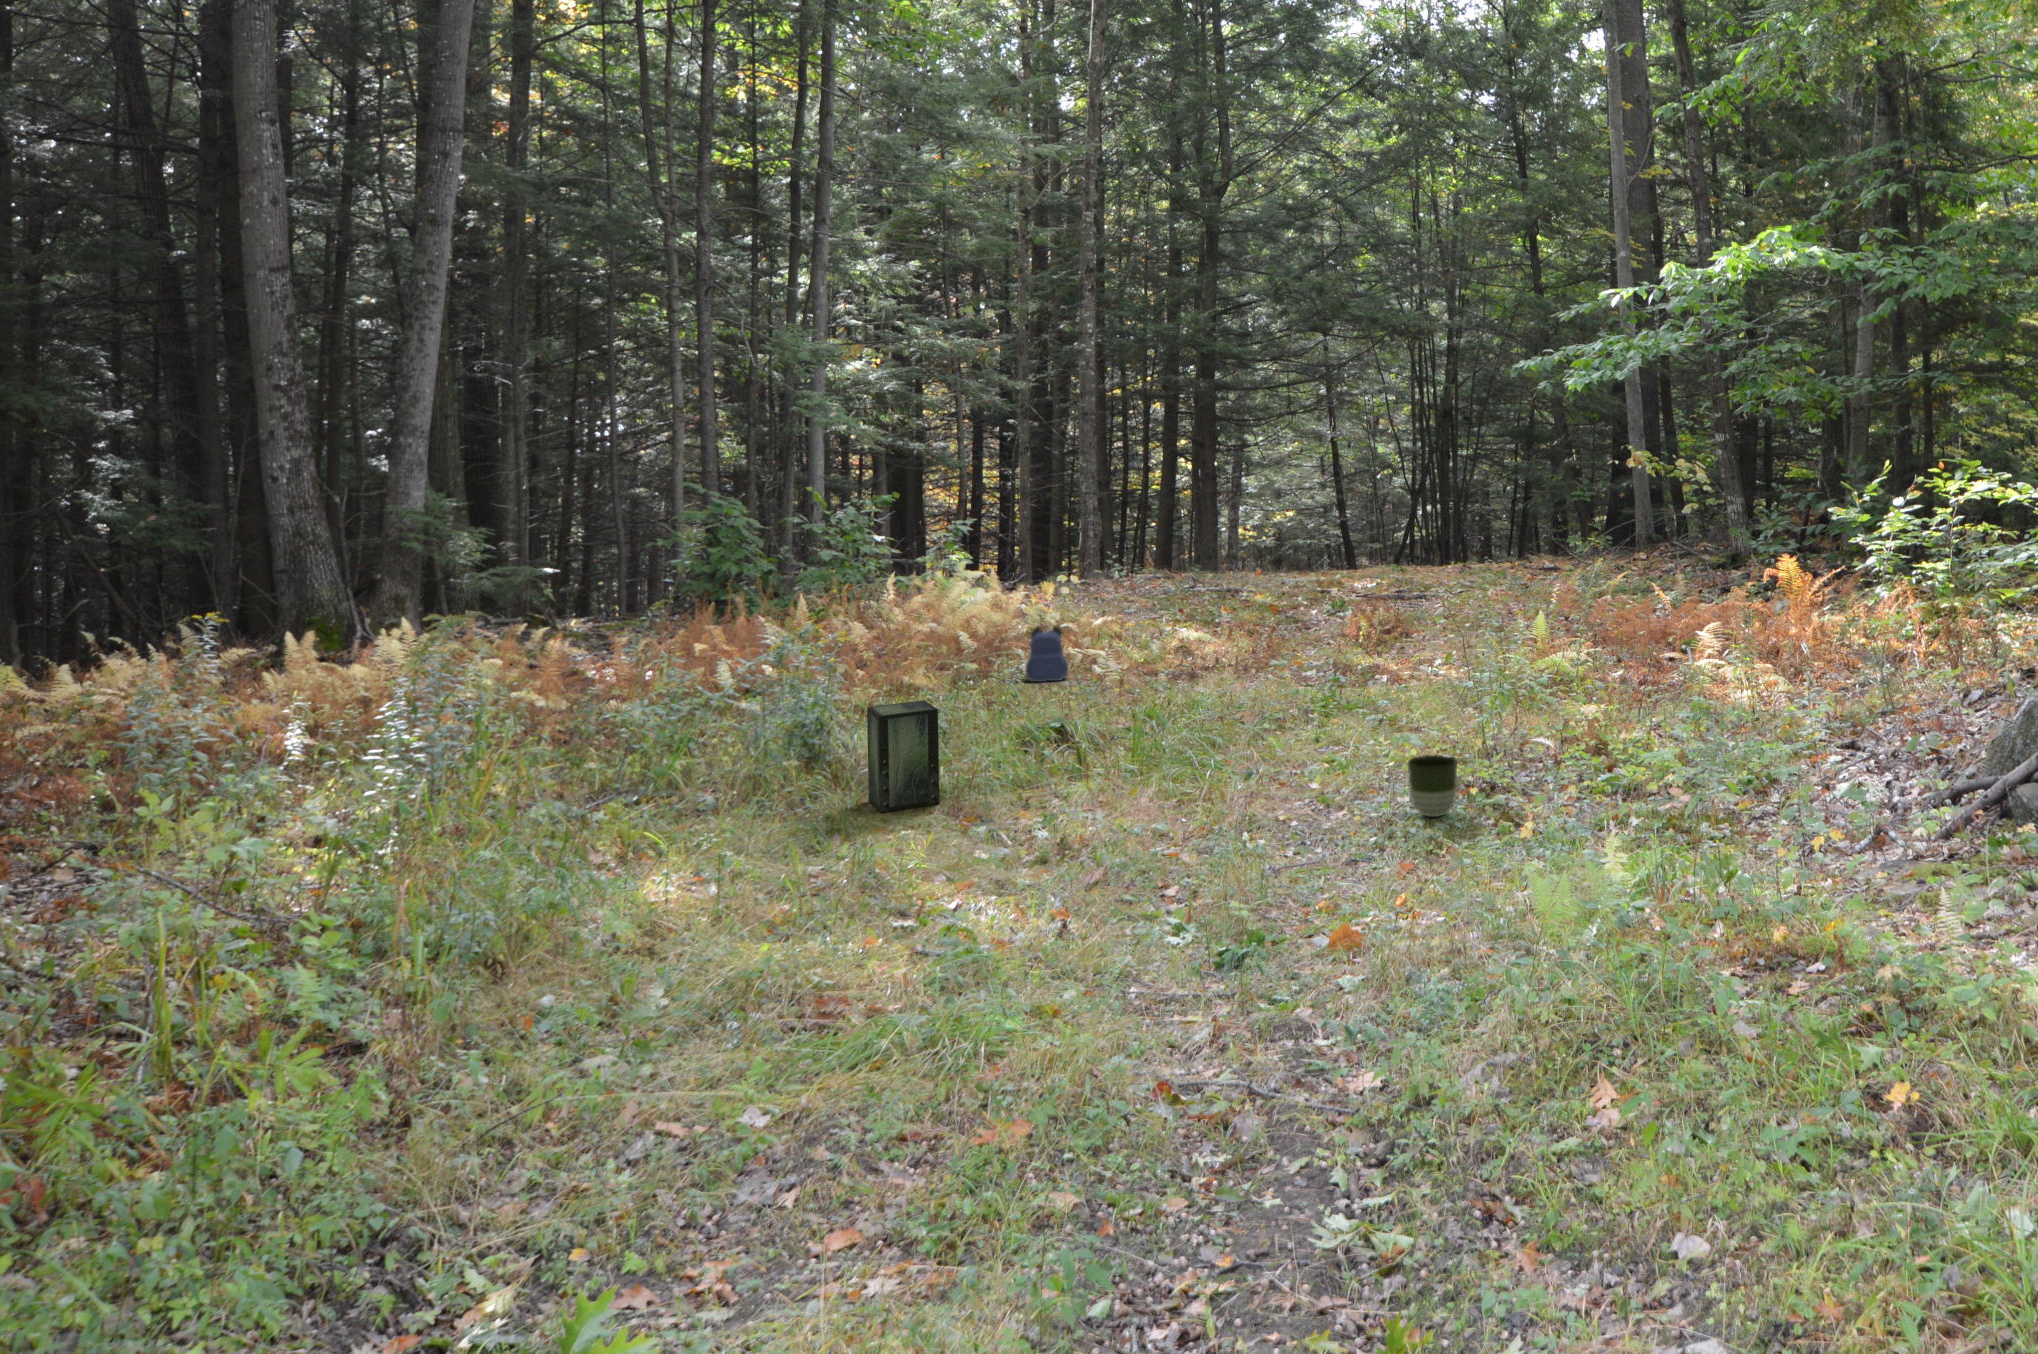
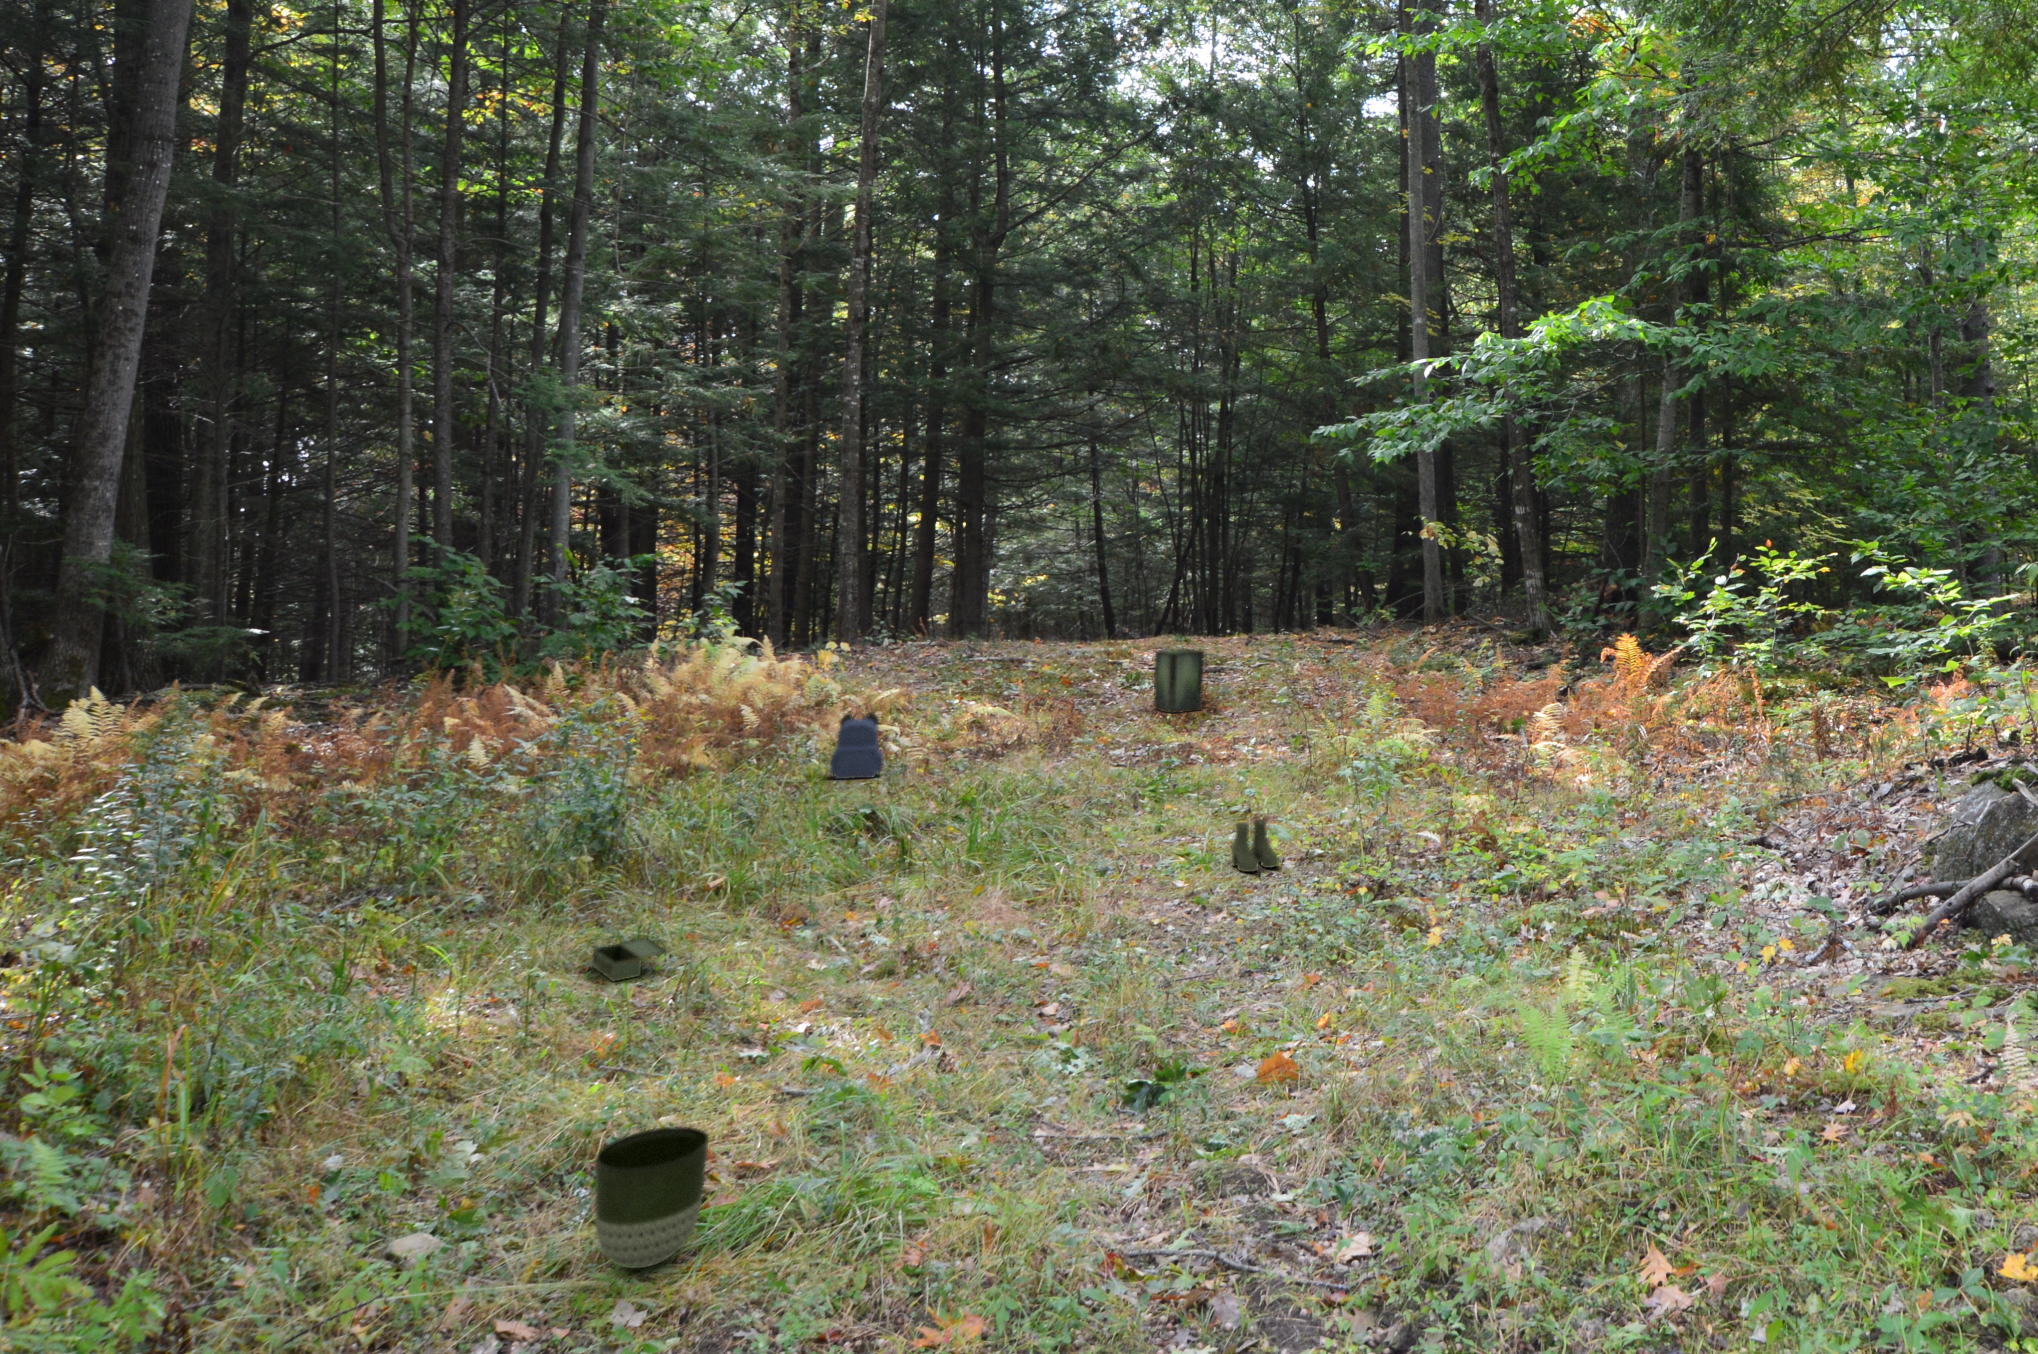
storage box: present [867,700,940,813] -> present [1153,649,1204,713]
boots: none [1349,715,1390,759] -> present [1231,819,1279,872]
planter: present [1408,755,1457,817] -> present [595,1127,709,1268]
toolbox: none [847,805,902,838] -> present [592,938,667,981]

